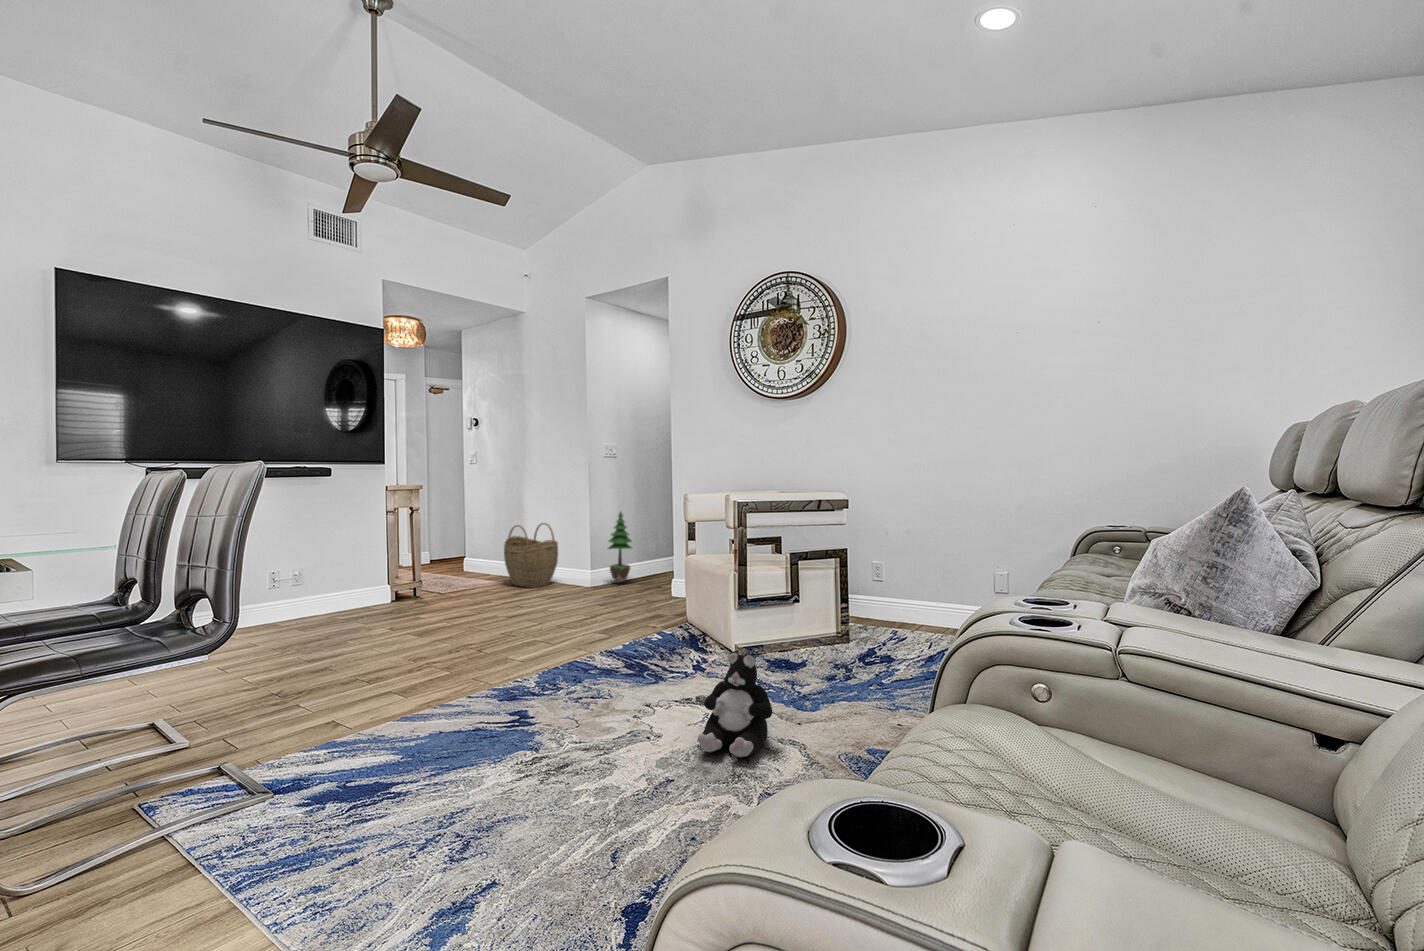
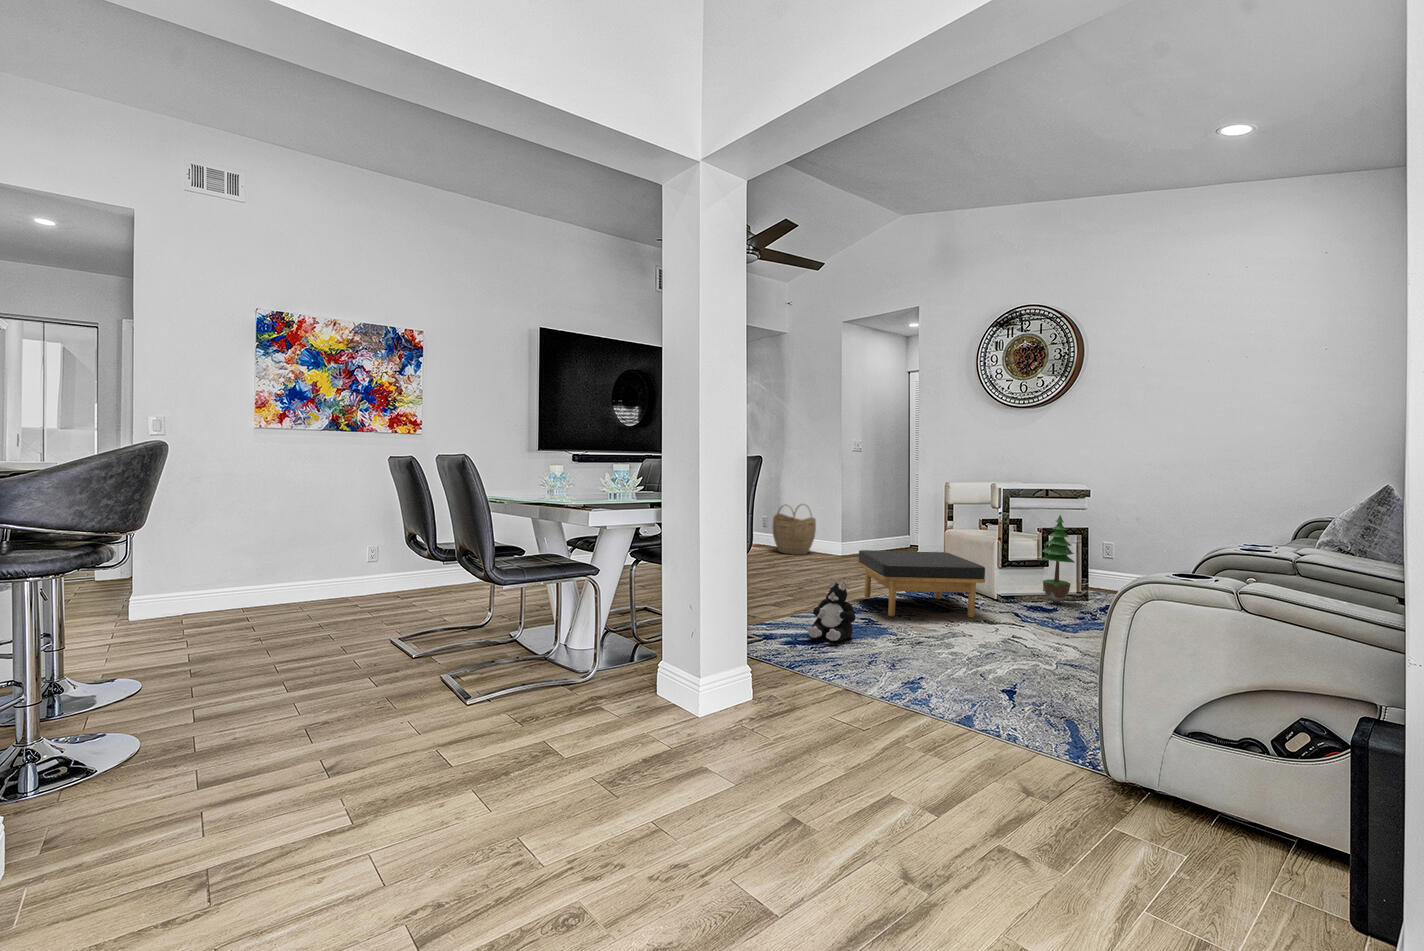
potted tree: present [608,512,631,583] -> present [1041,515,1075,603]
ottoman: none [542,591,699,702] -> present [858,550,985,617]
plush toy: present [698,652,773,758] -> present [807,581,856,642]

